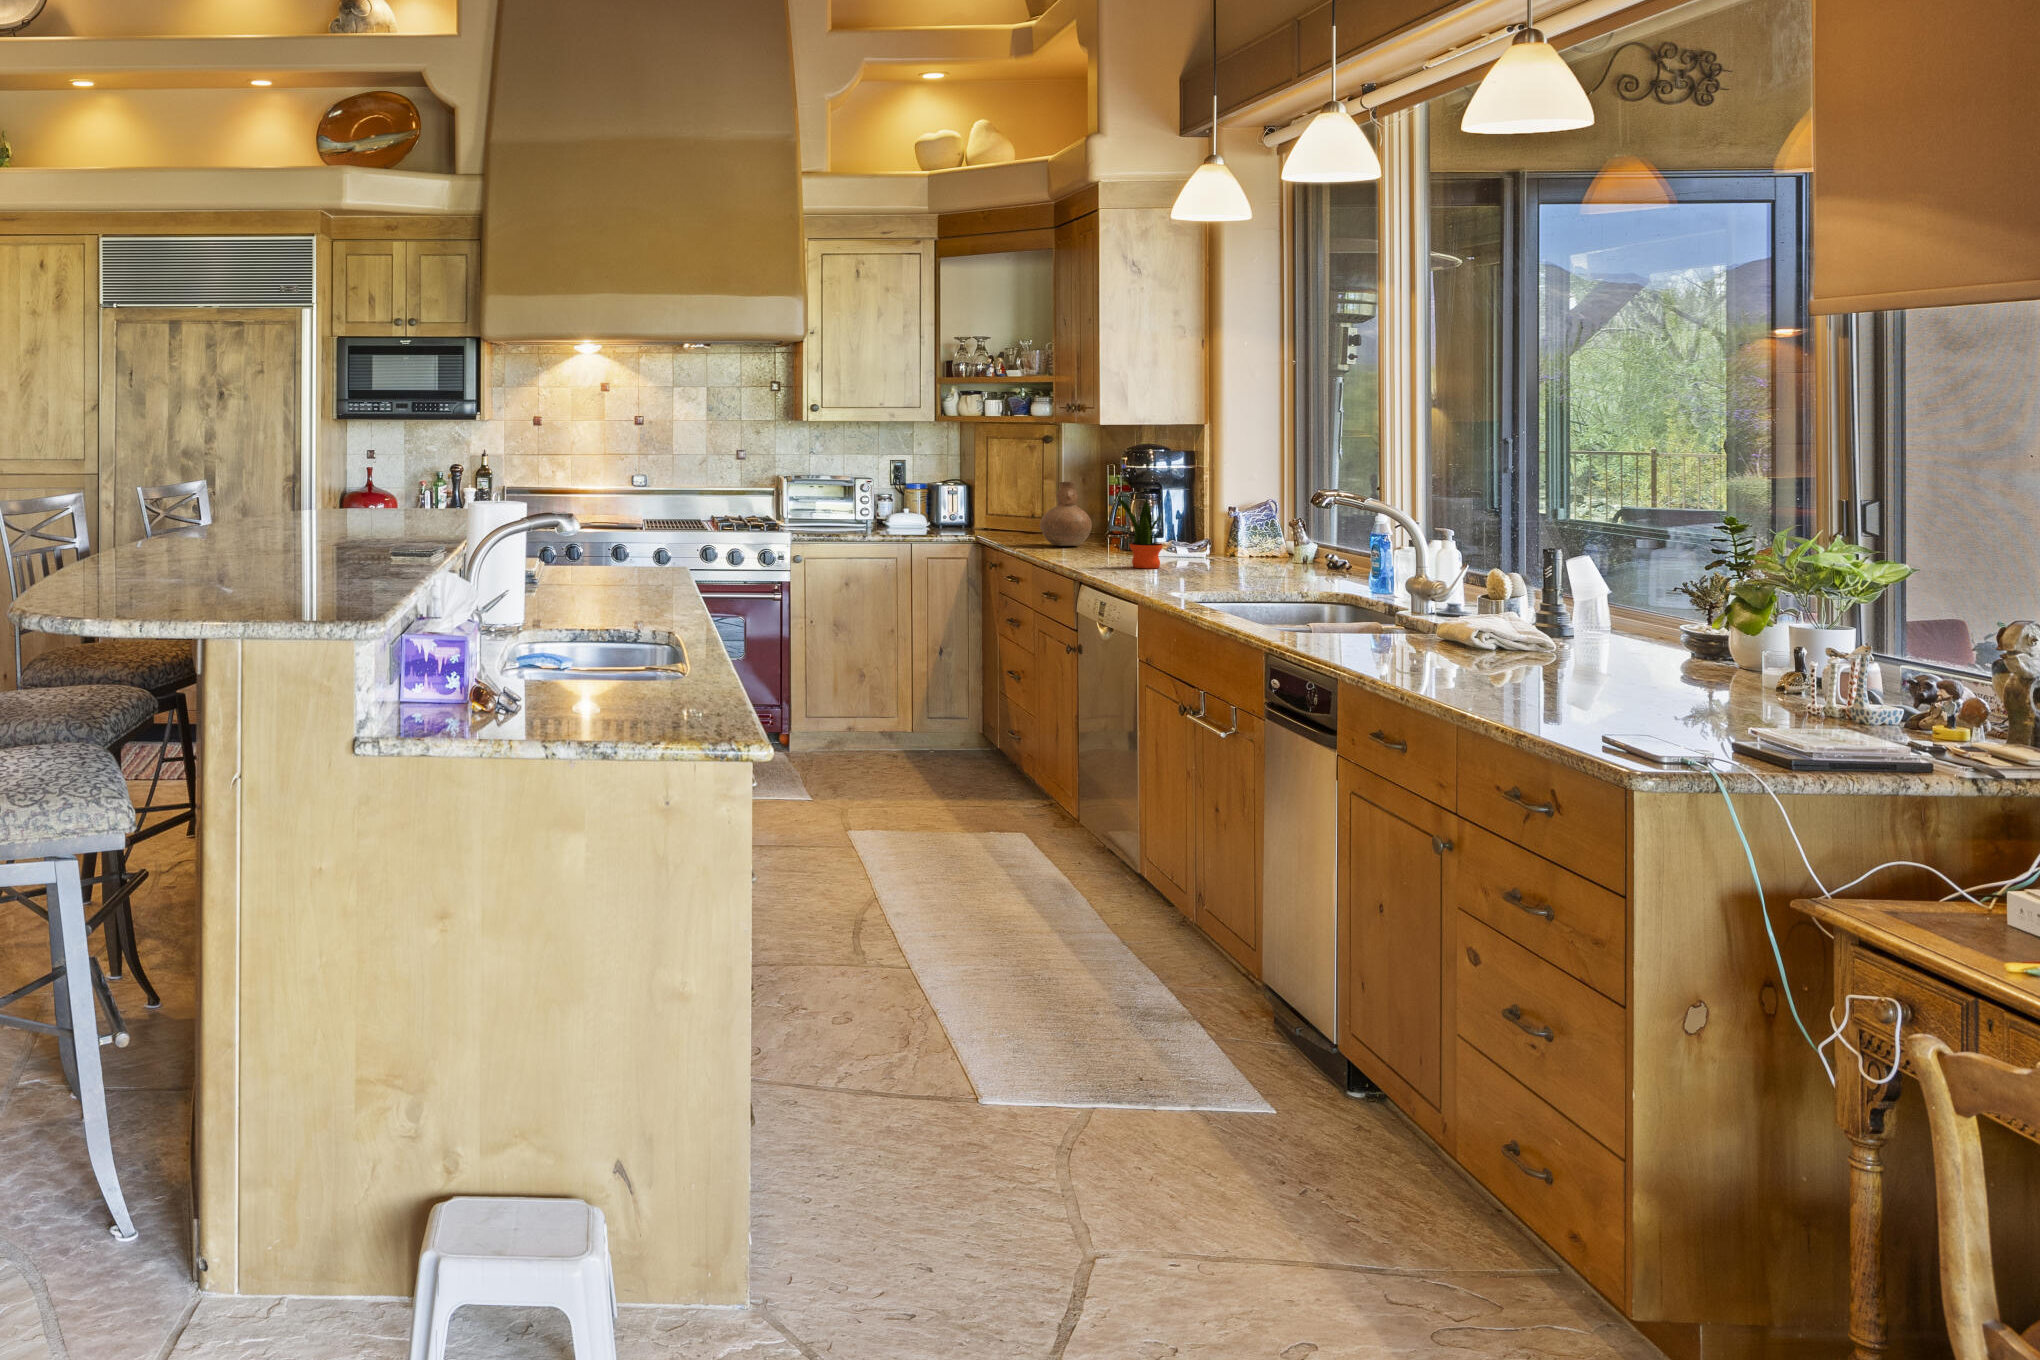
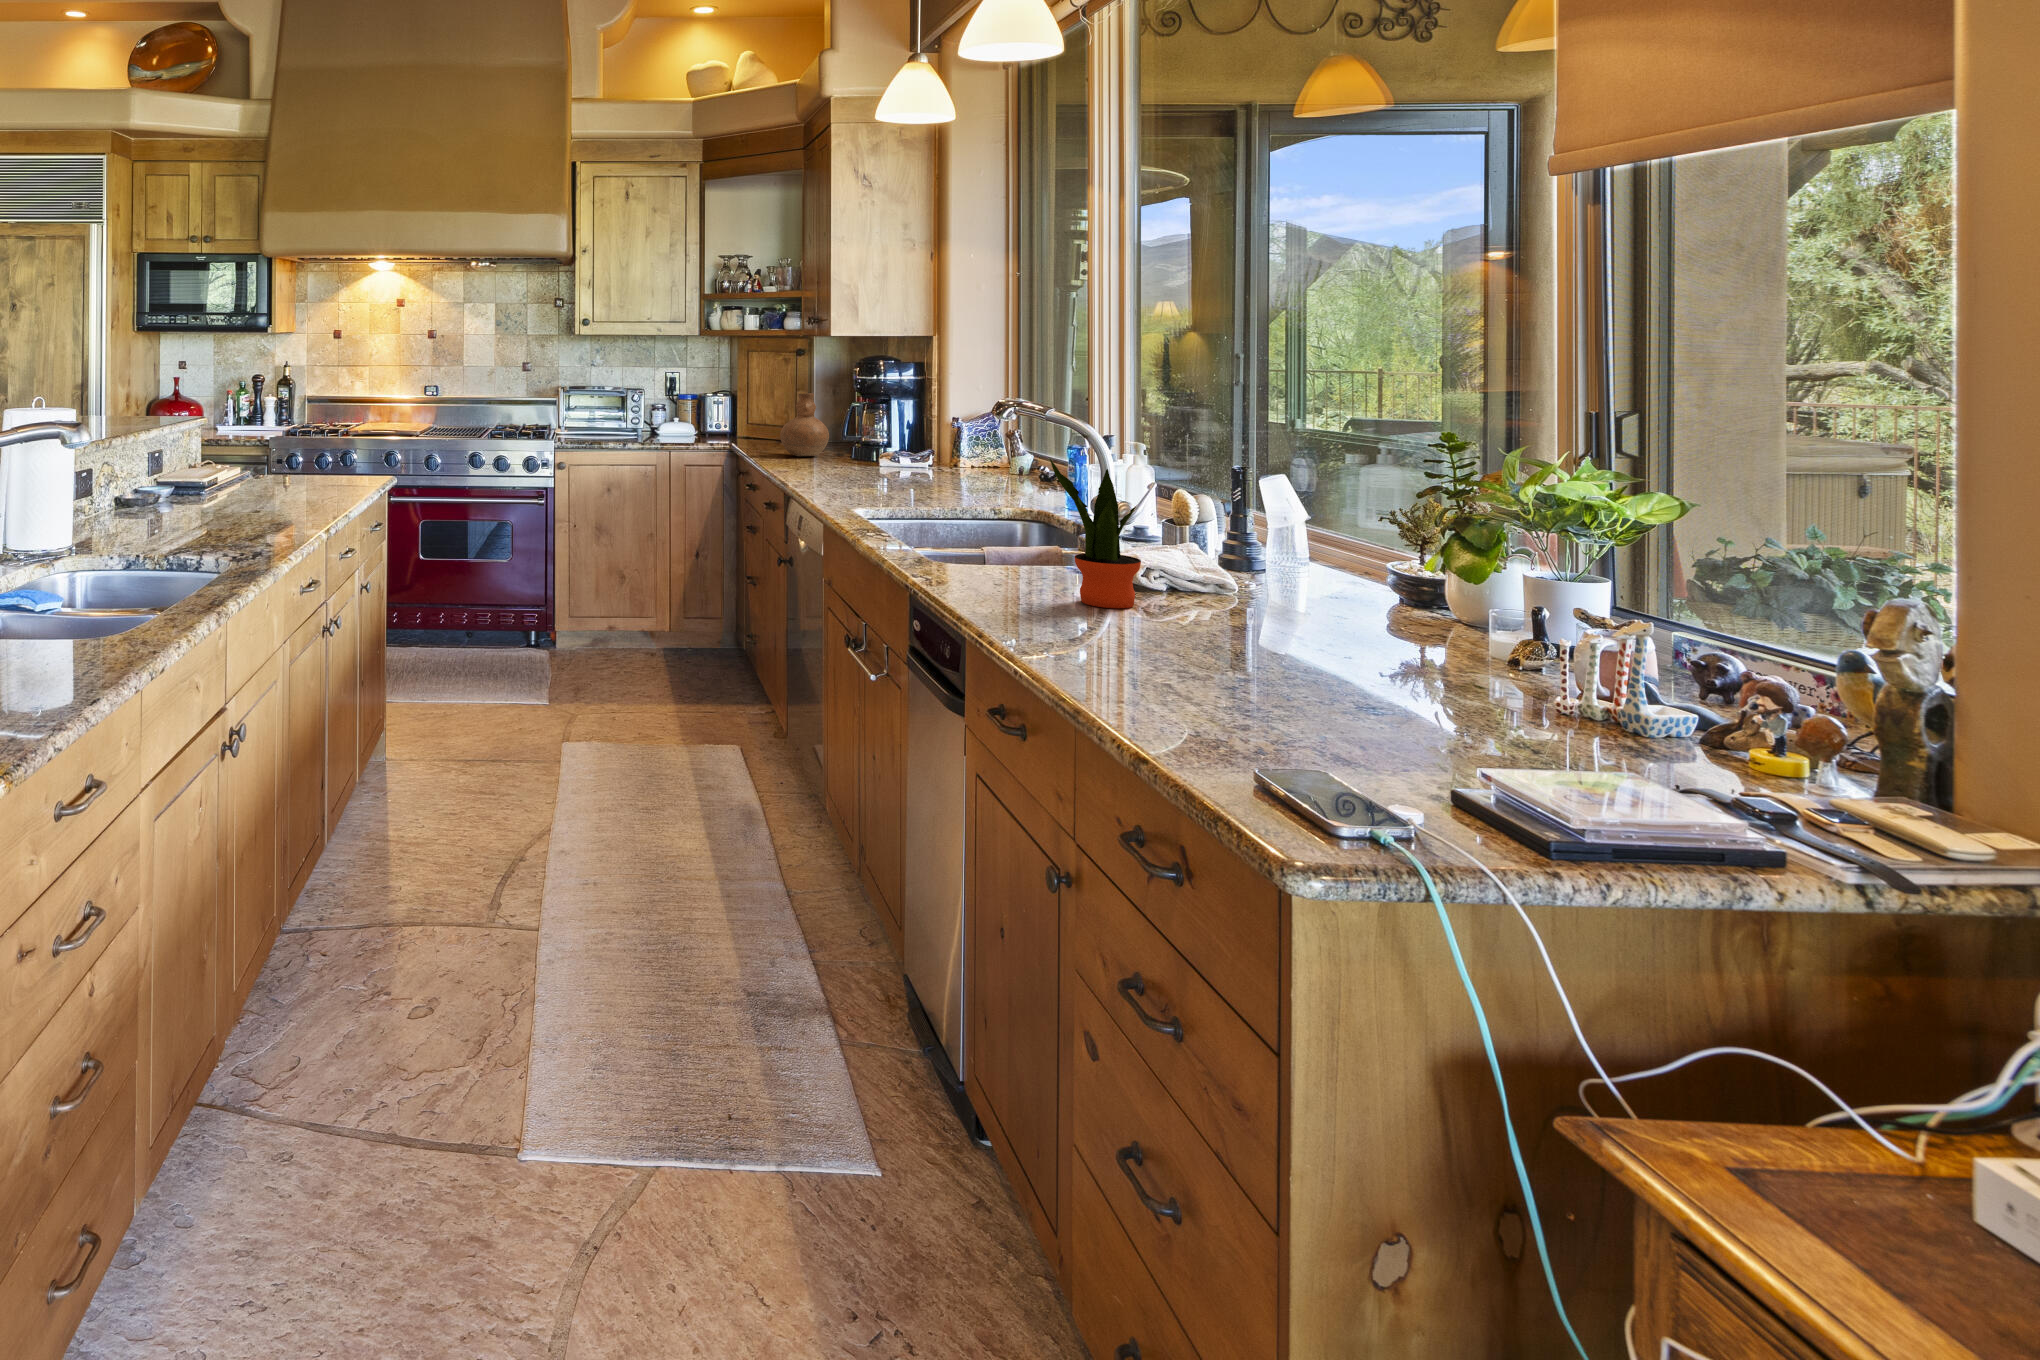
potted plant: present [1117,494,1163,568] -> present [1050,459,1141,608]

